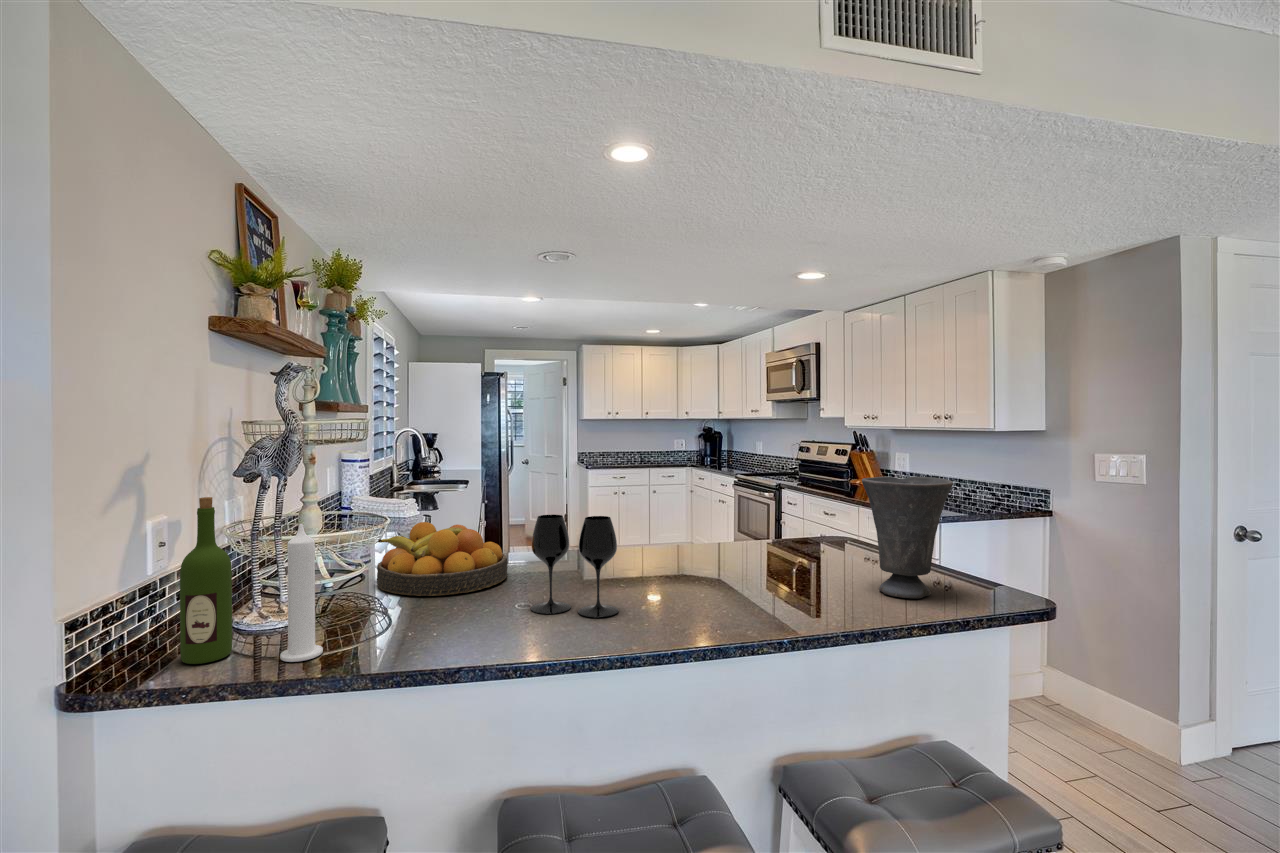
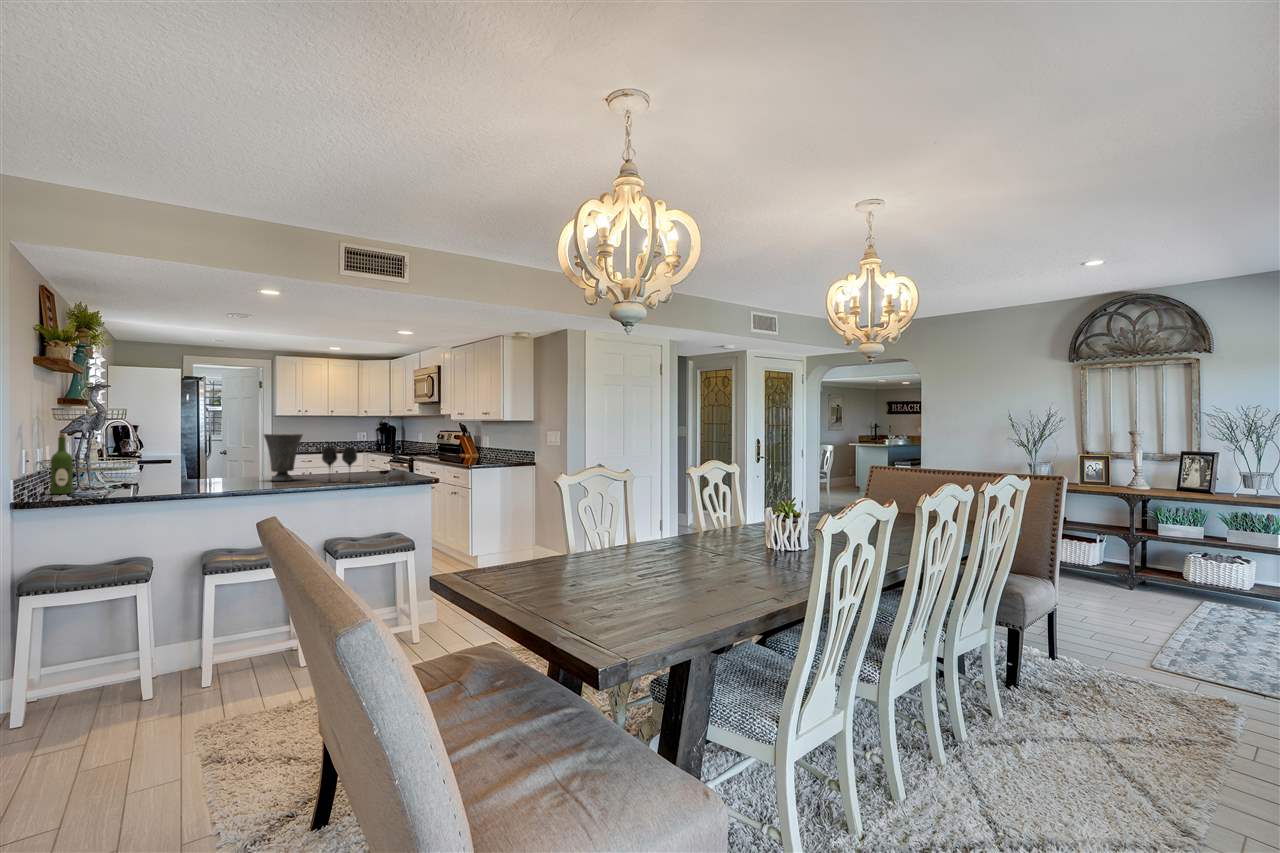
vase: present [862,477,953,598] -> present [264,434,303,481]
wine glass: present [531,515,618,617] -> present [322,447,357,482]
fruit bowl: present [377,522,508,596] -> none [125,457,199,485]
candle: present [280,524,323,662] -> none [97,443,115,493]

